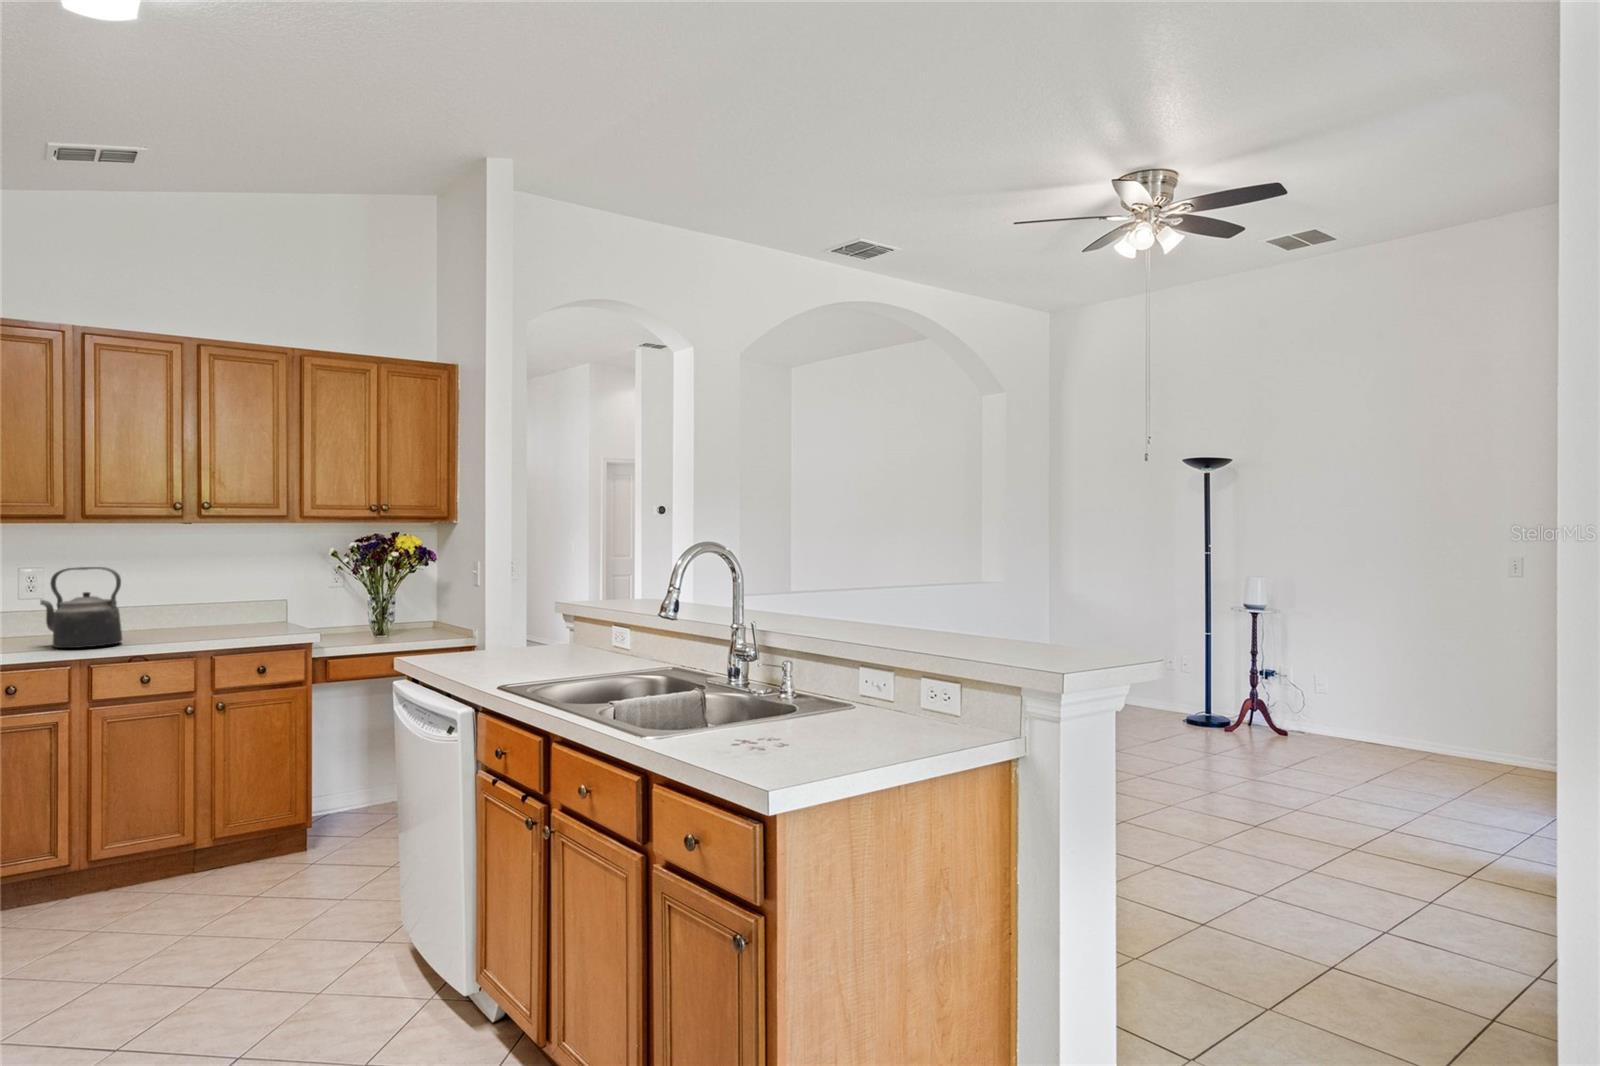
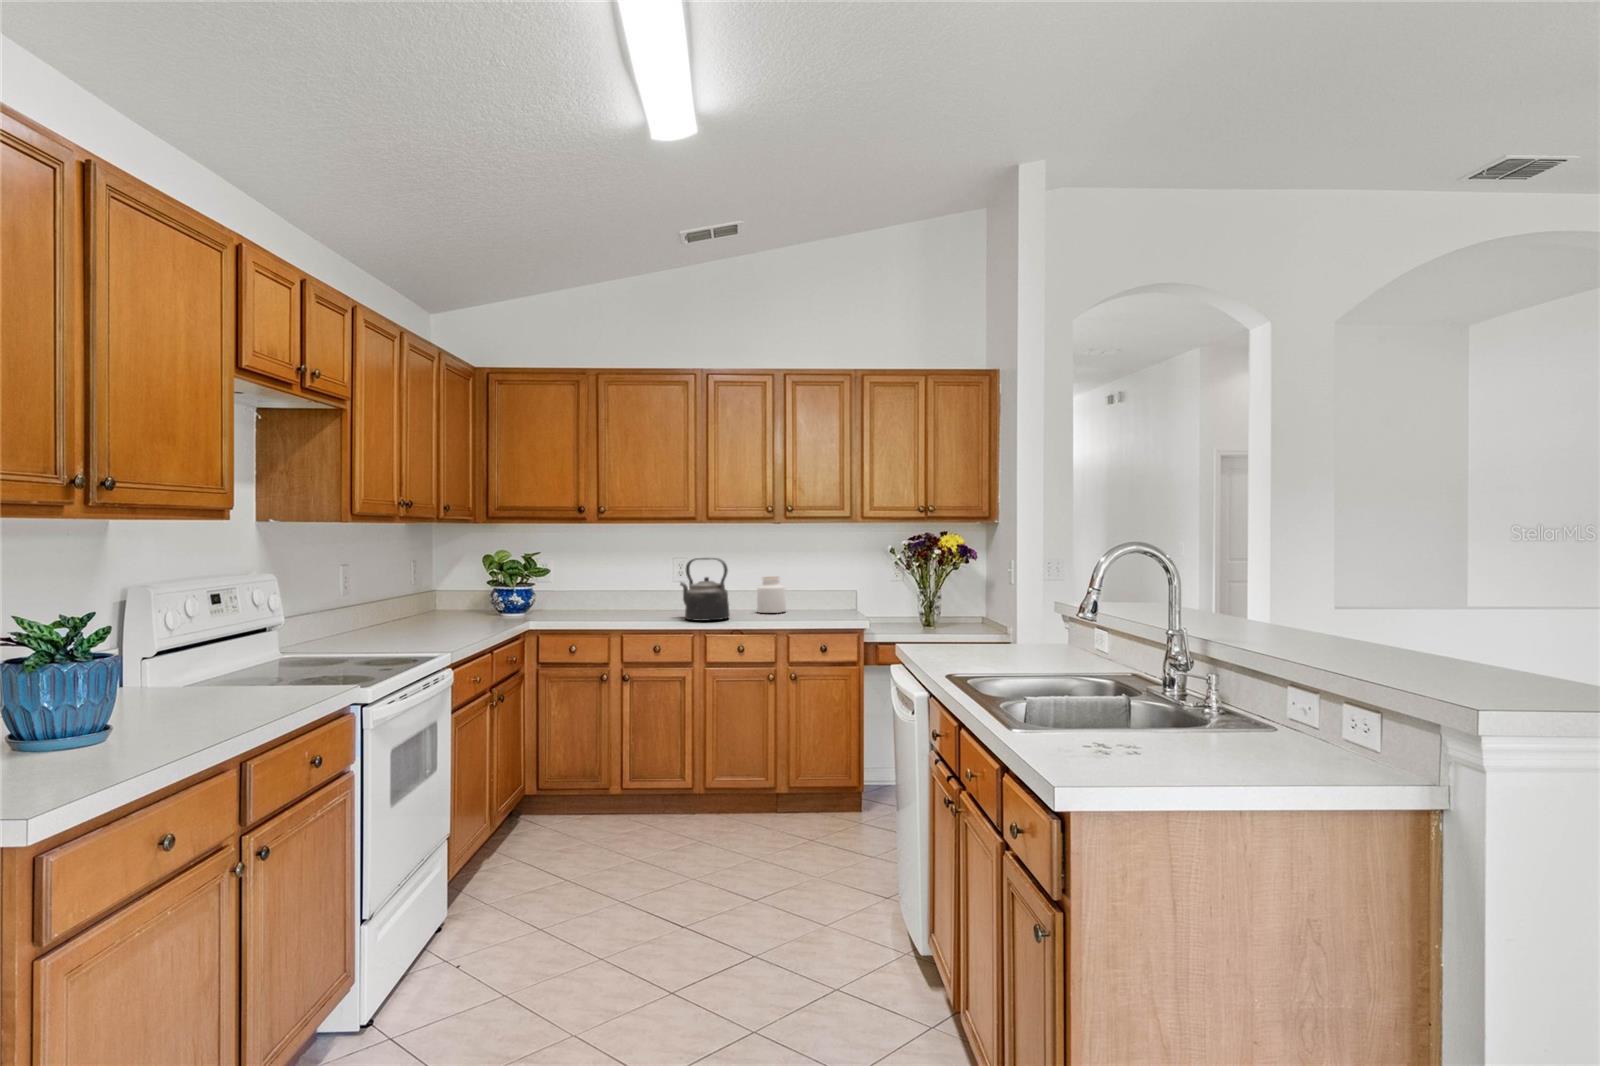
jar: none [155,589,197,634] -> present [757,577,786,613]

